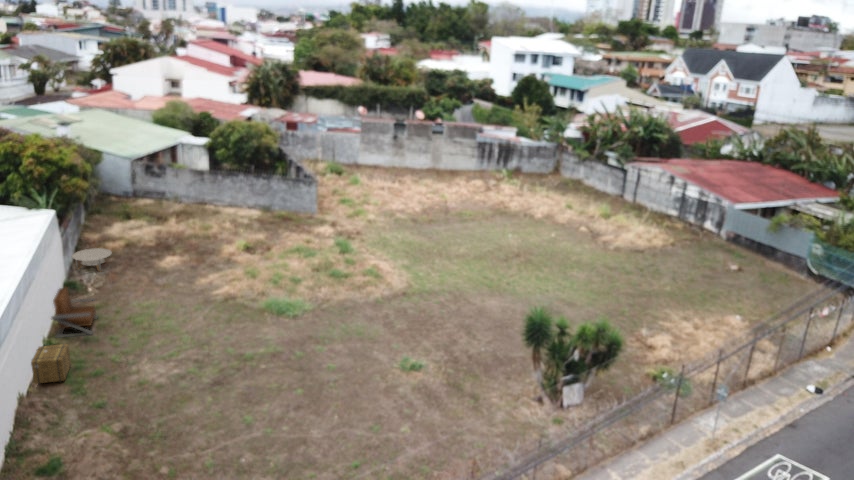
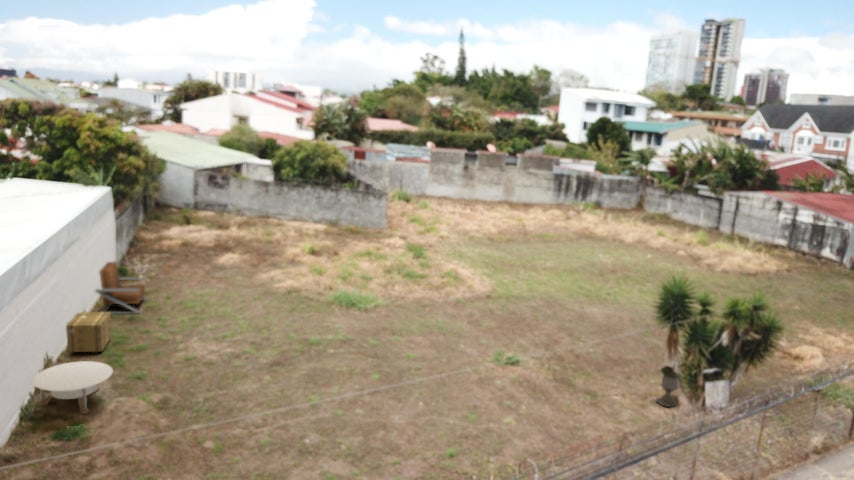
round table: present [72,248,112,272] -> present [32,361,113,414]
planter: none [527,372,547,406] -> present [656,366,681,407]

